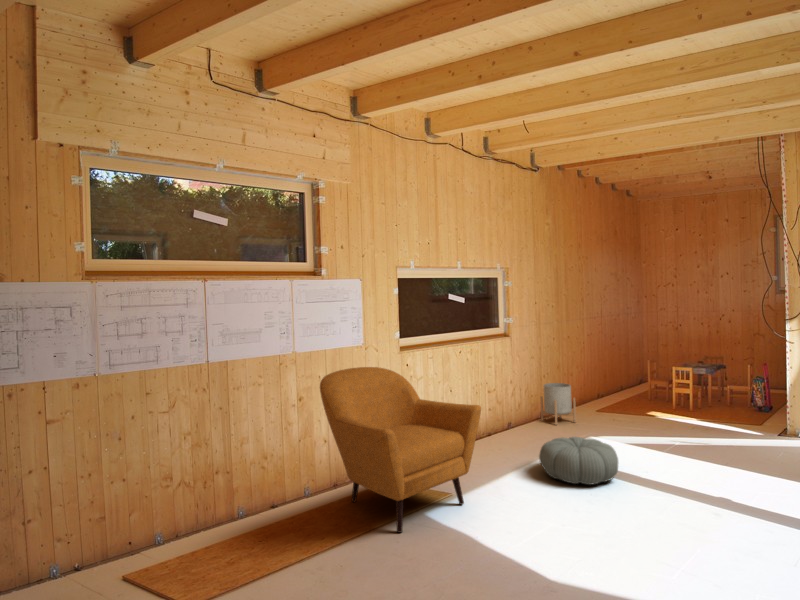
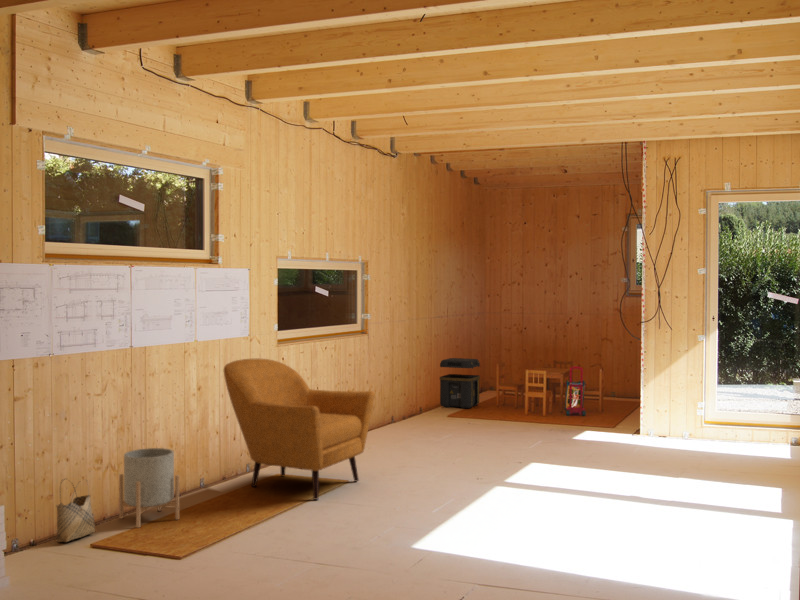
toolbox: none [596,355,639,404] -> present [440,358,480,408]
planter: present [540,383,576,425] -> present [119,448,179,528]
pouf: present [539,437,618,485] -> none [412,426,481,464]
woven basket: none [94,502,145,575] -> present [57,479,95,542]

